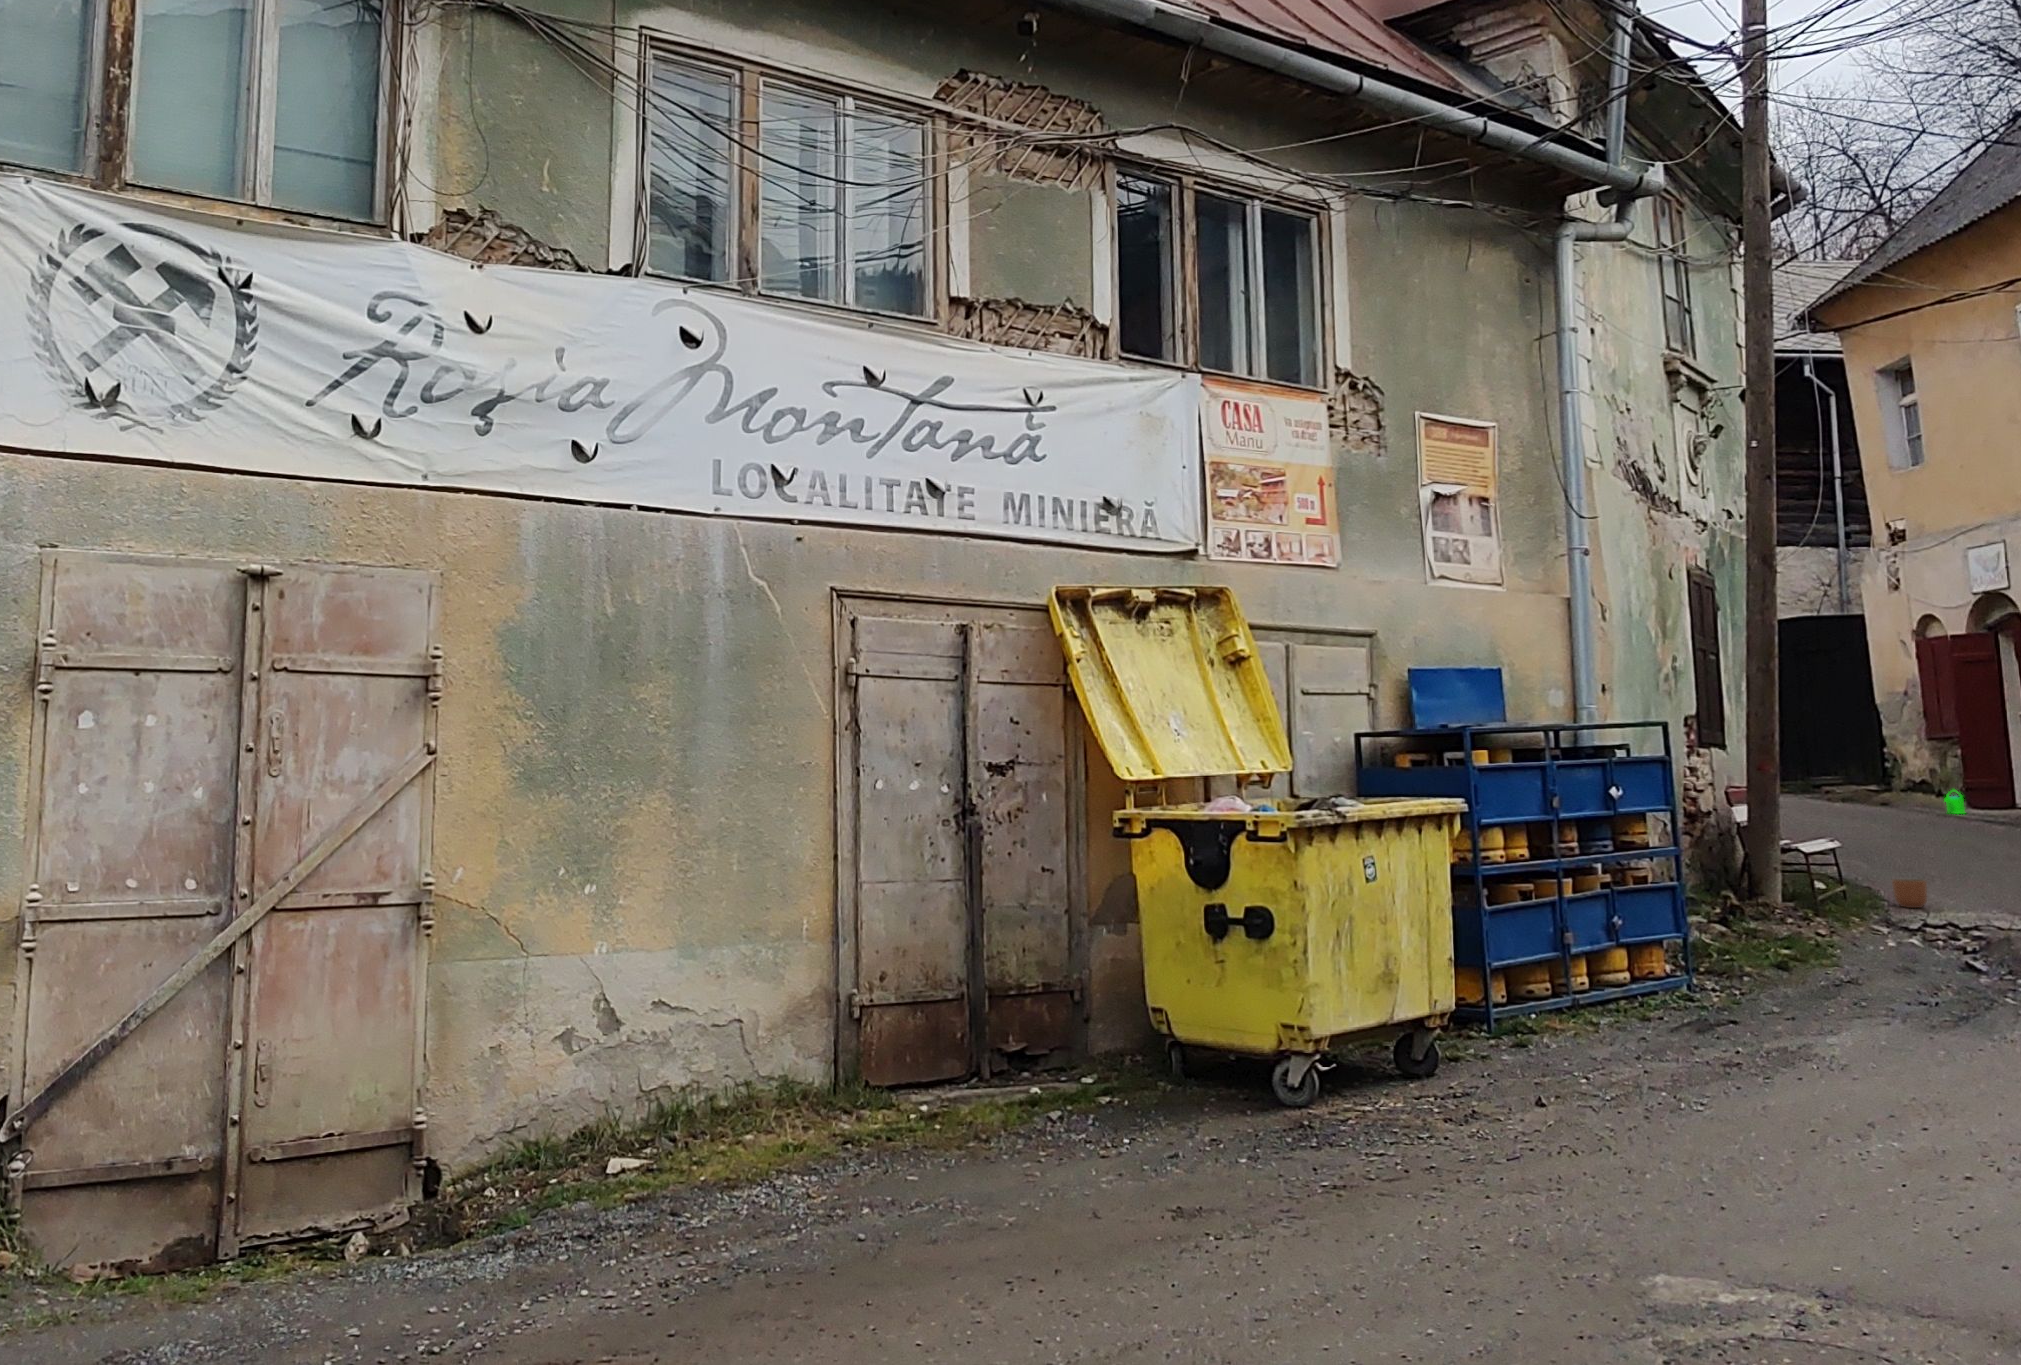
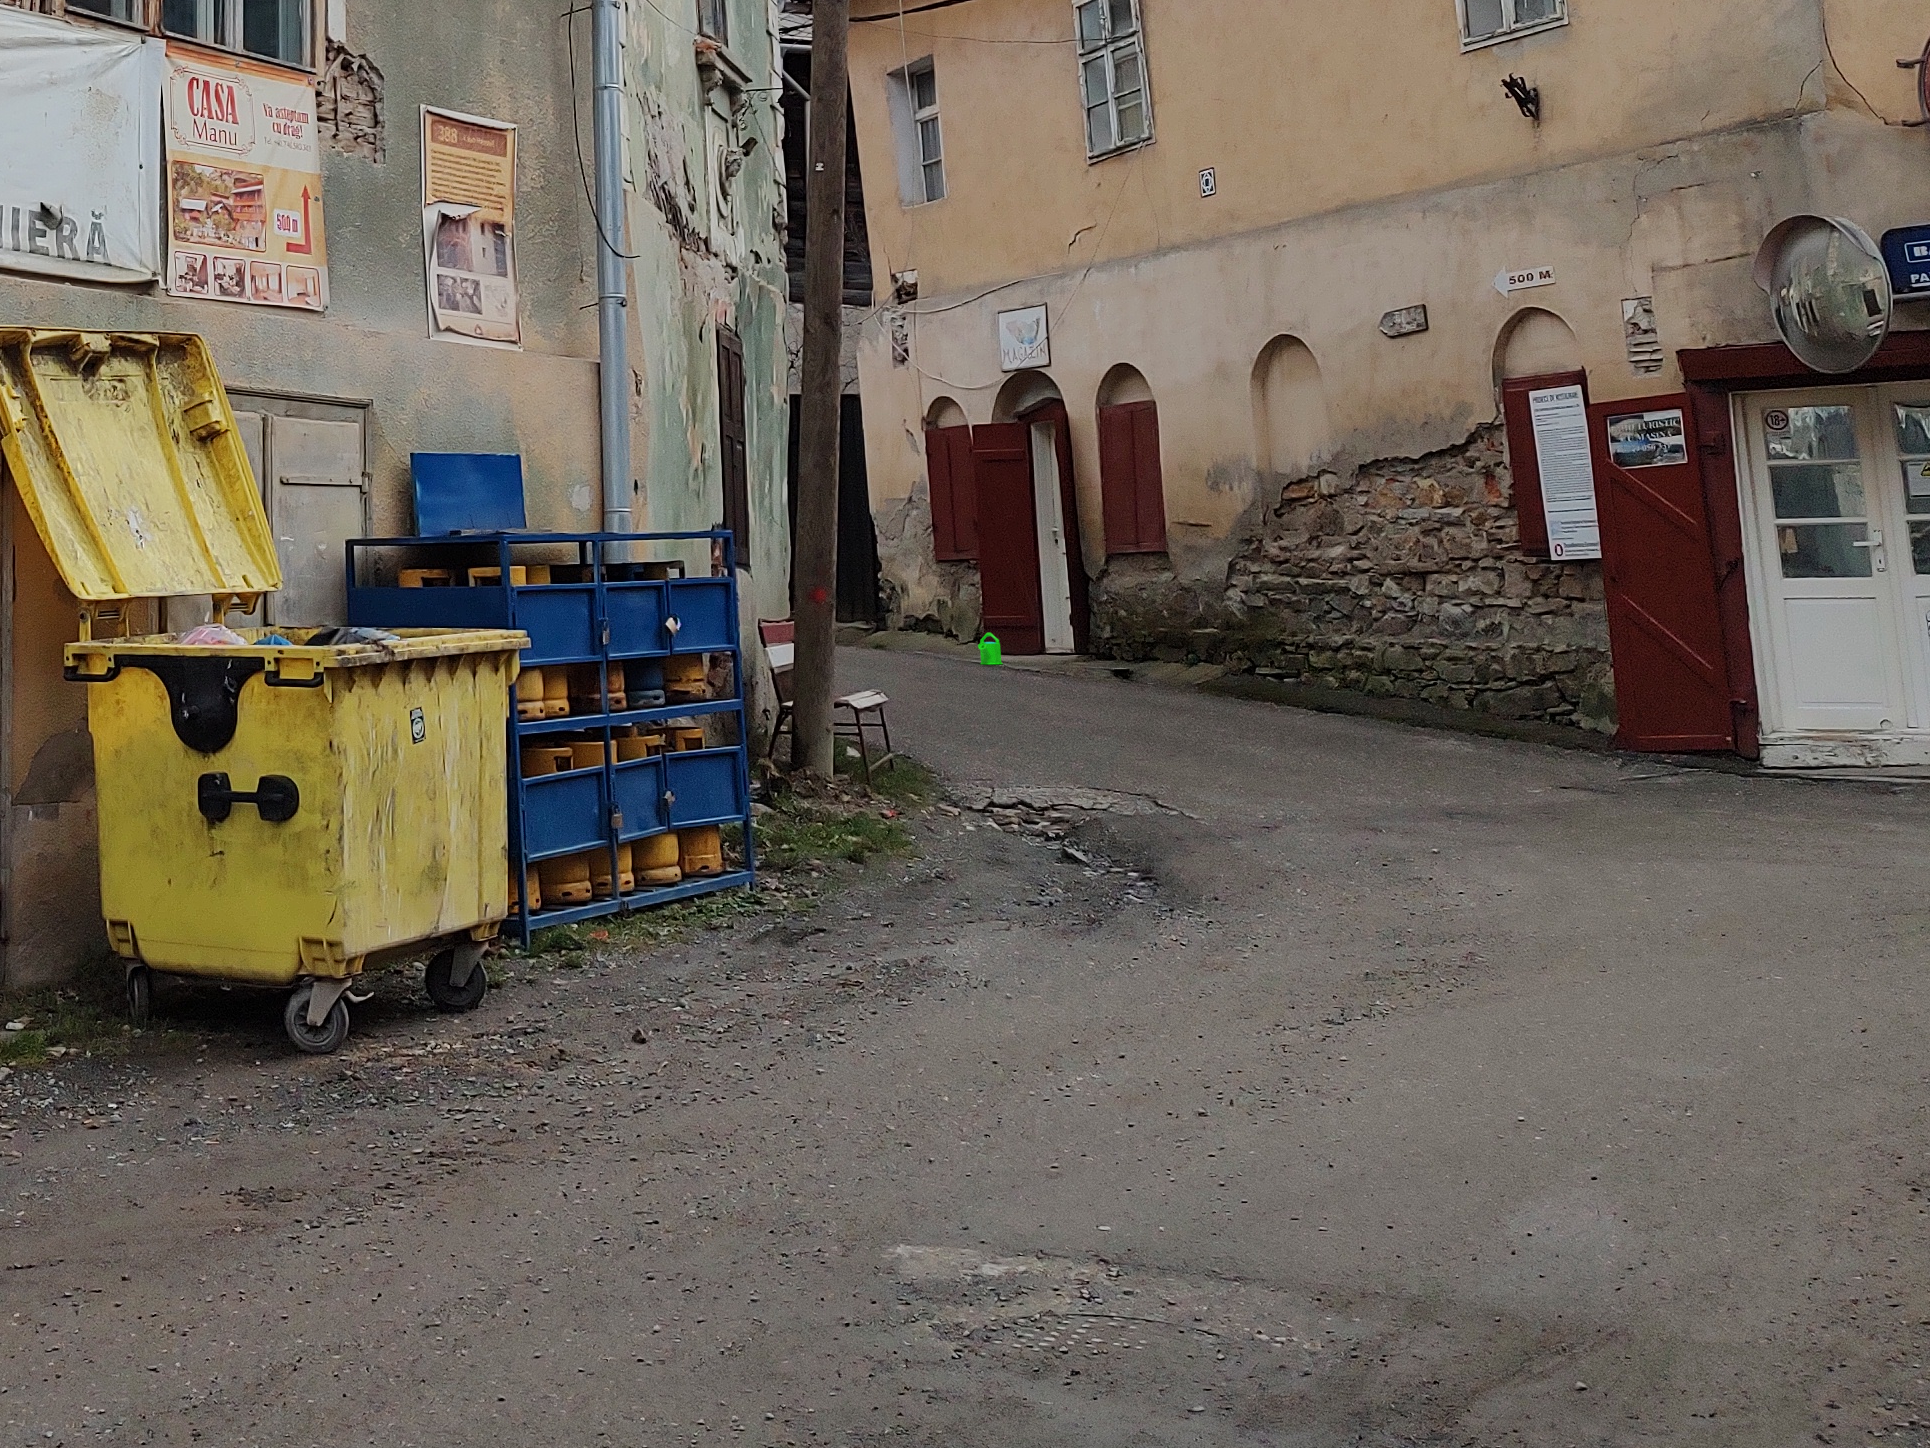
planter: present [1892,879,1927,908] -> none [943,736,982,772]

